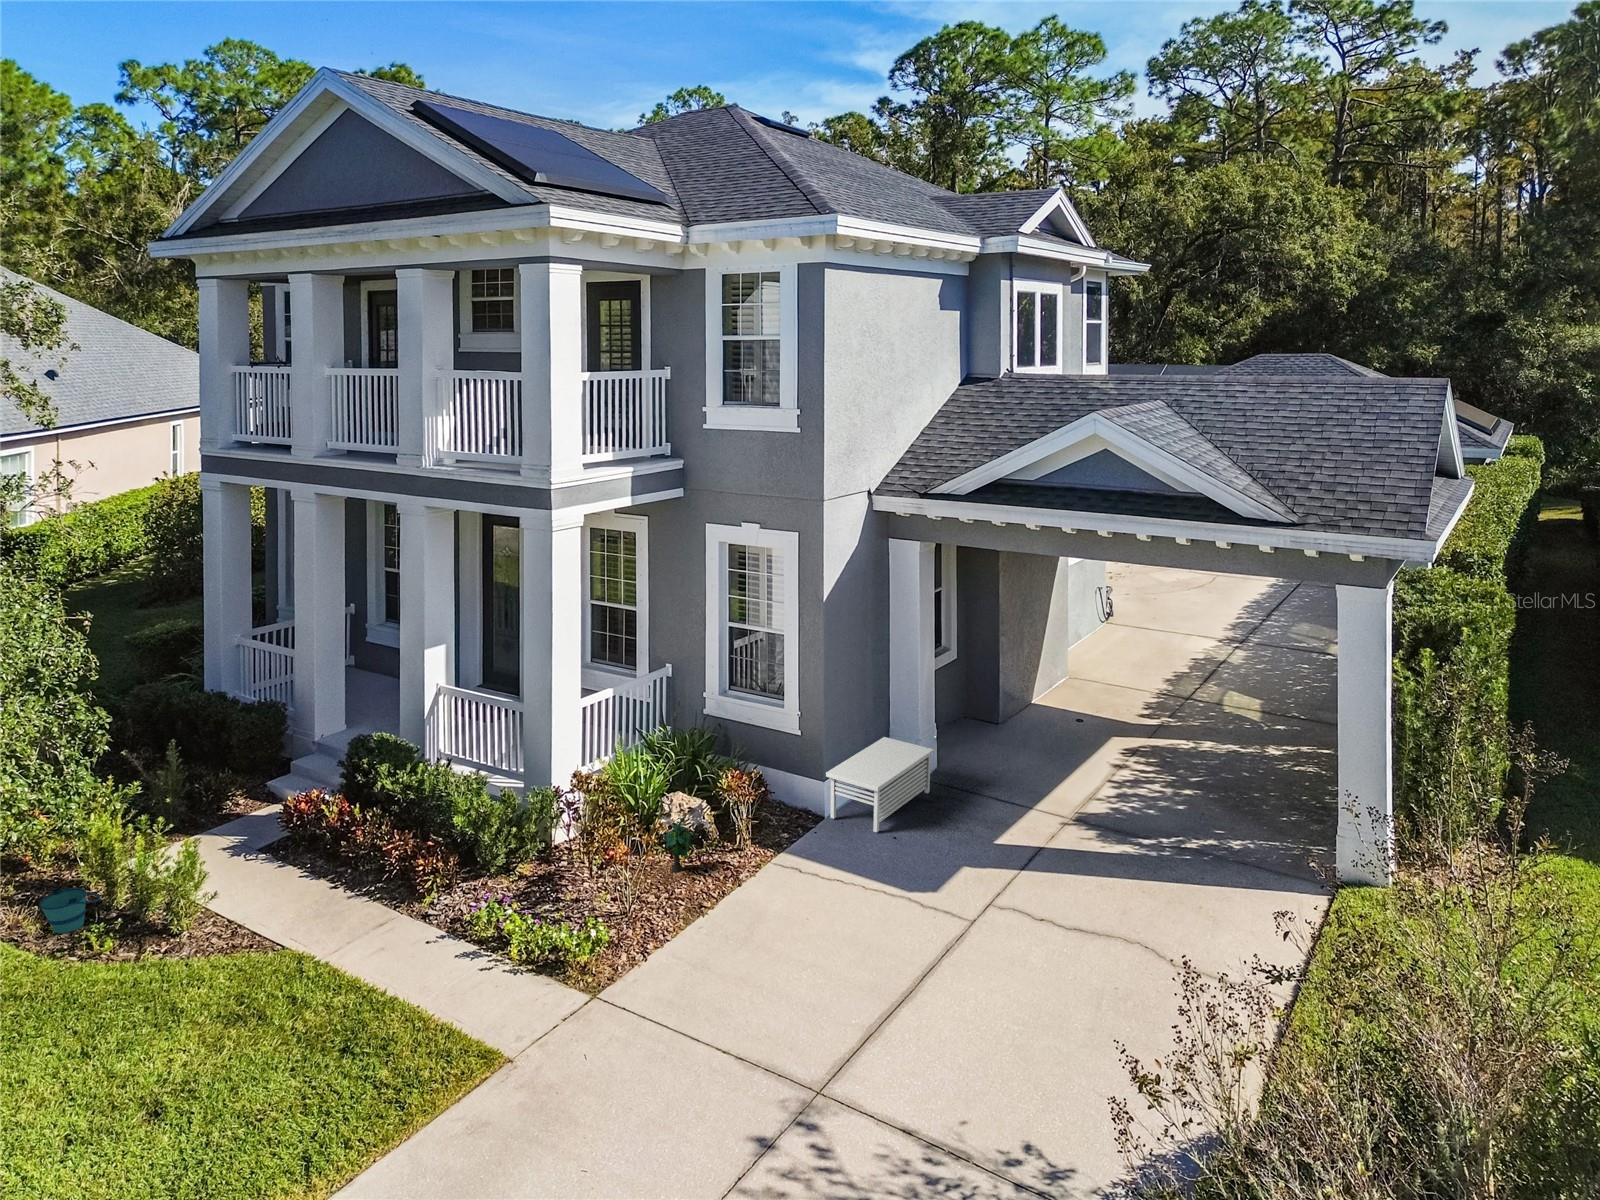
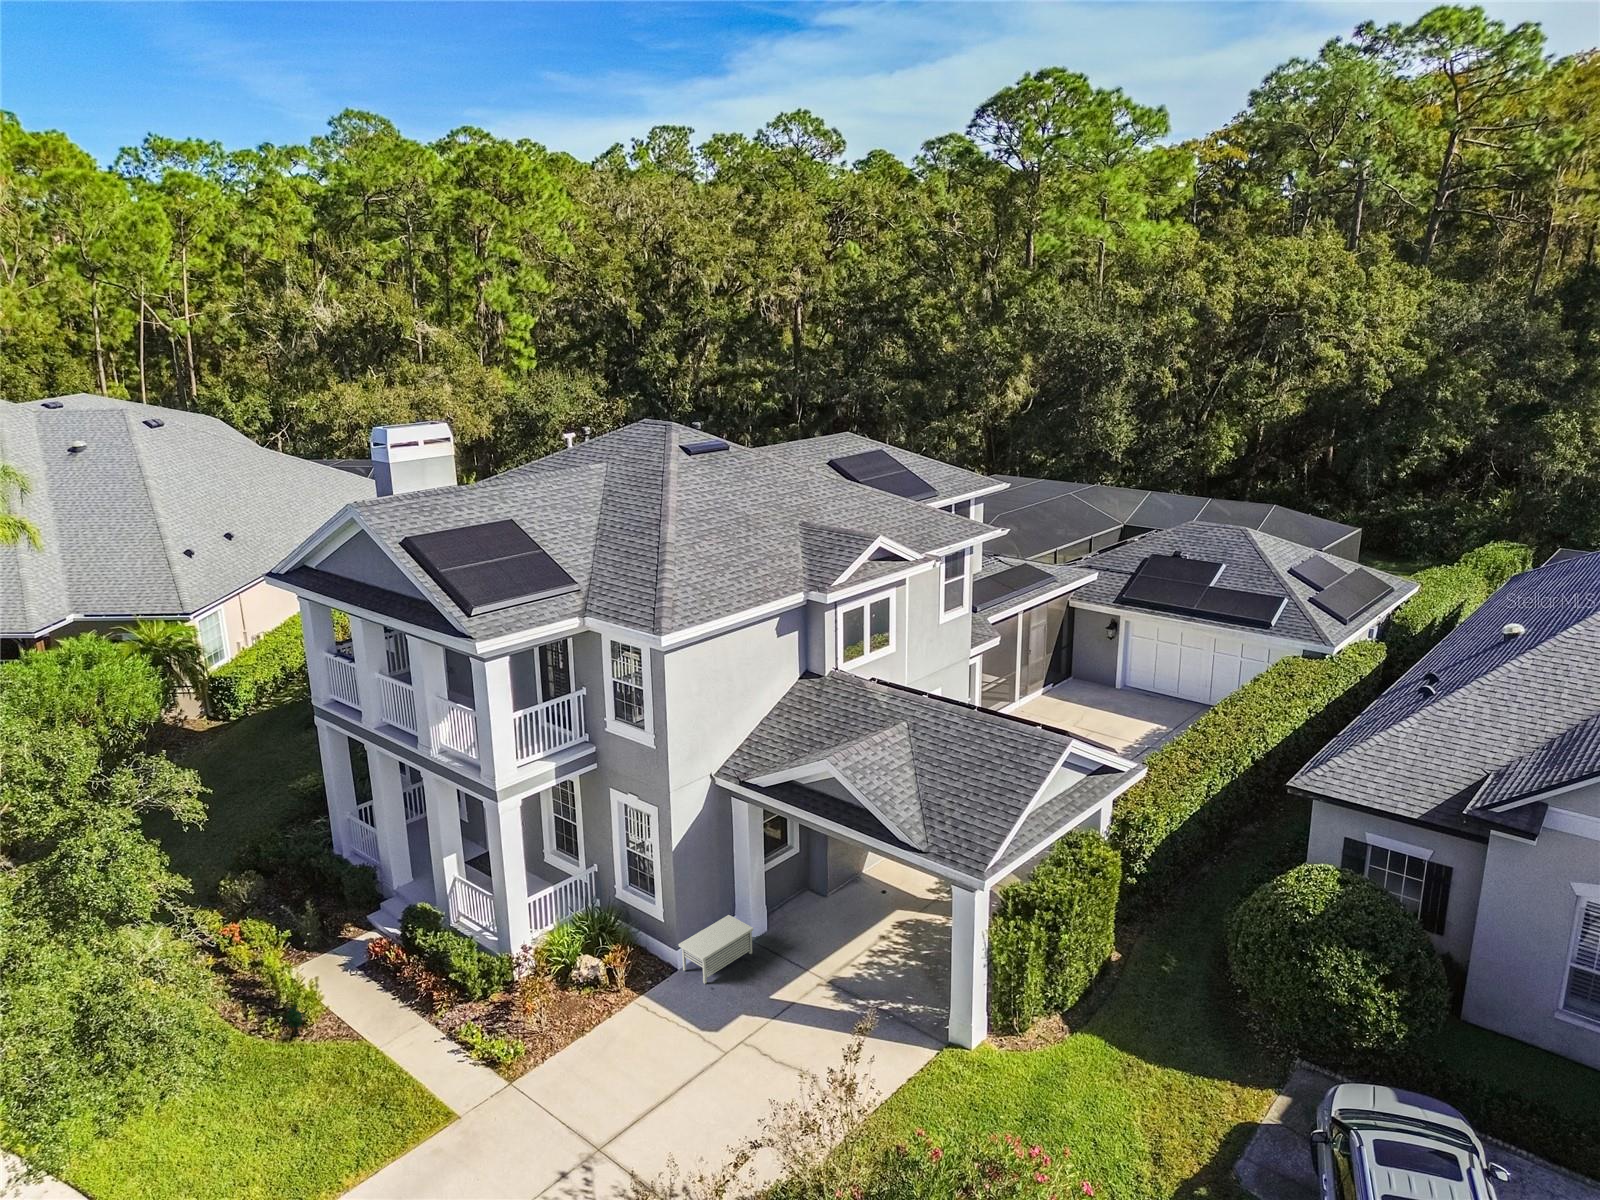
decorative plant: present [661,817,693,872] -> present [286,1005,305,1036]
bucket: present [39,888,100,933] -> none [243,995,273,1020]

